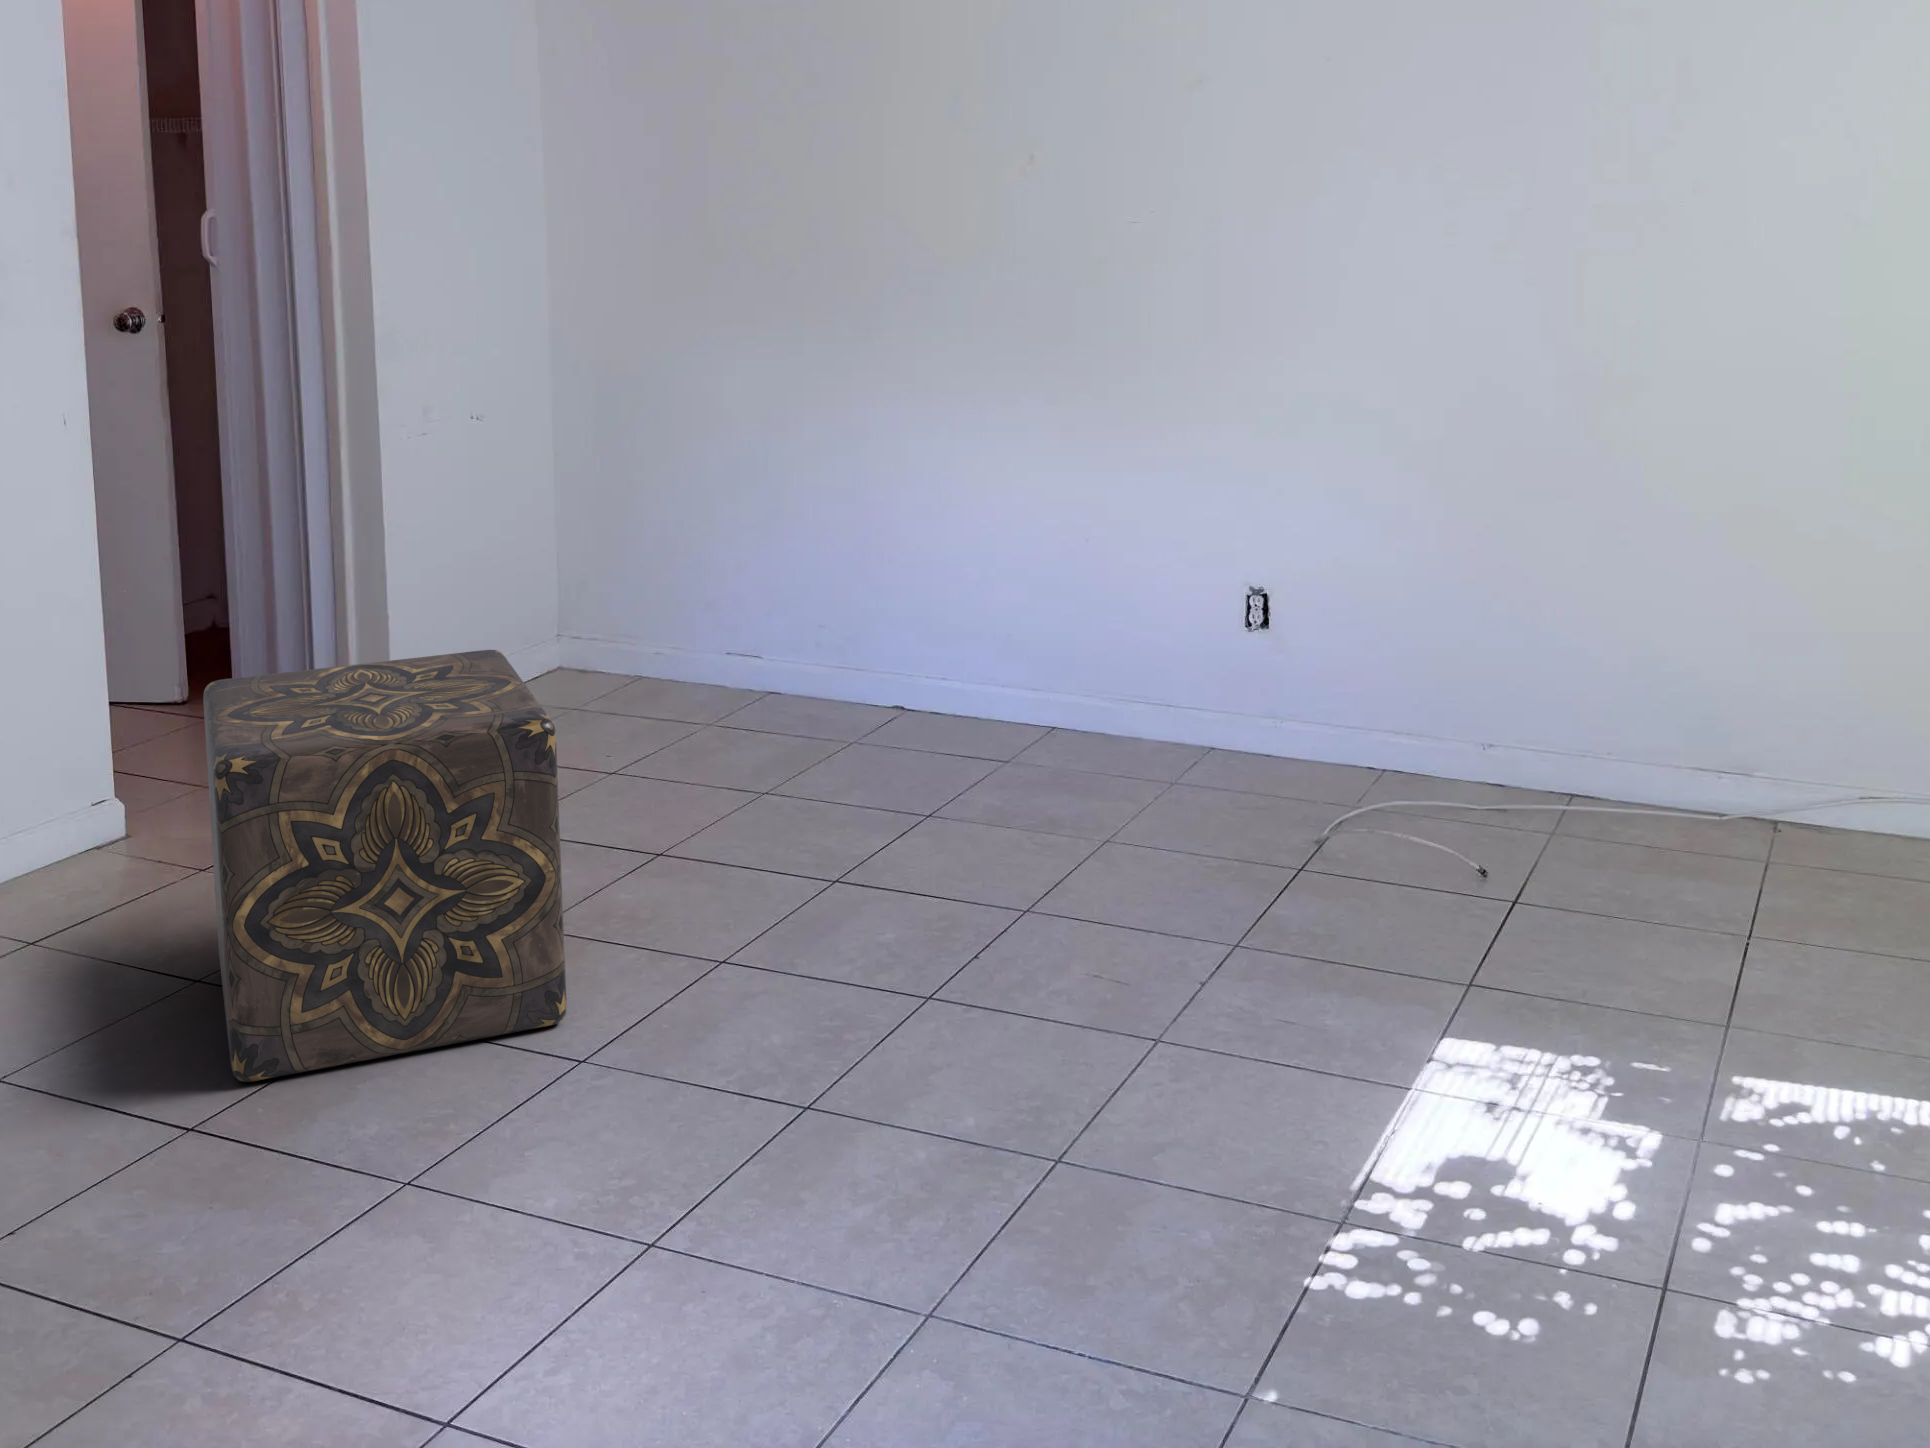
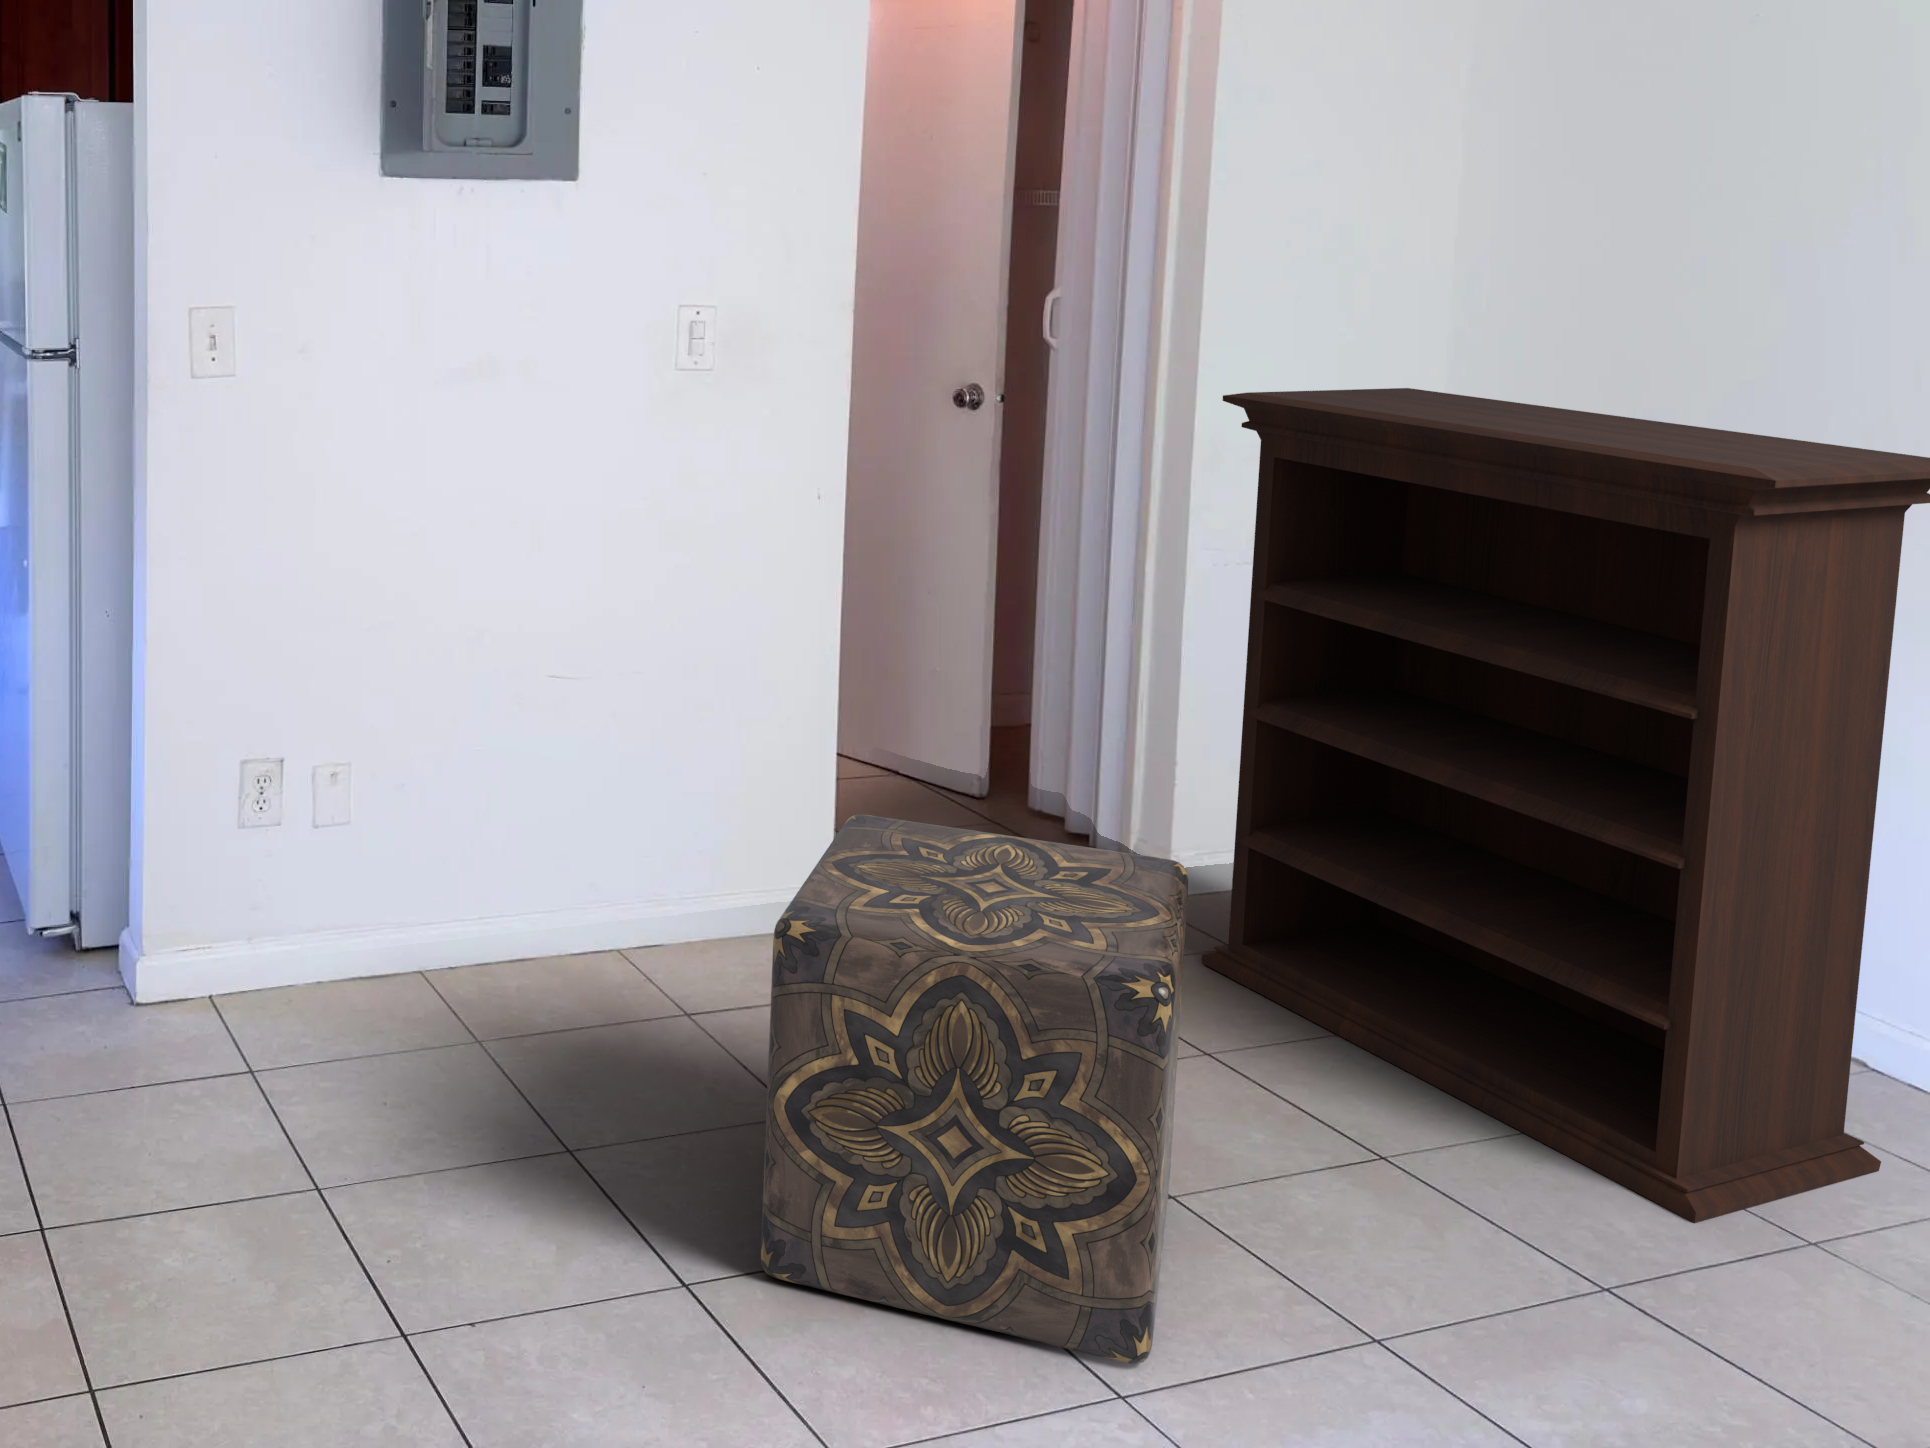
bookshelf: none [414,266,930,821] -> present [1202,388,1930,1223]

